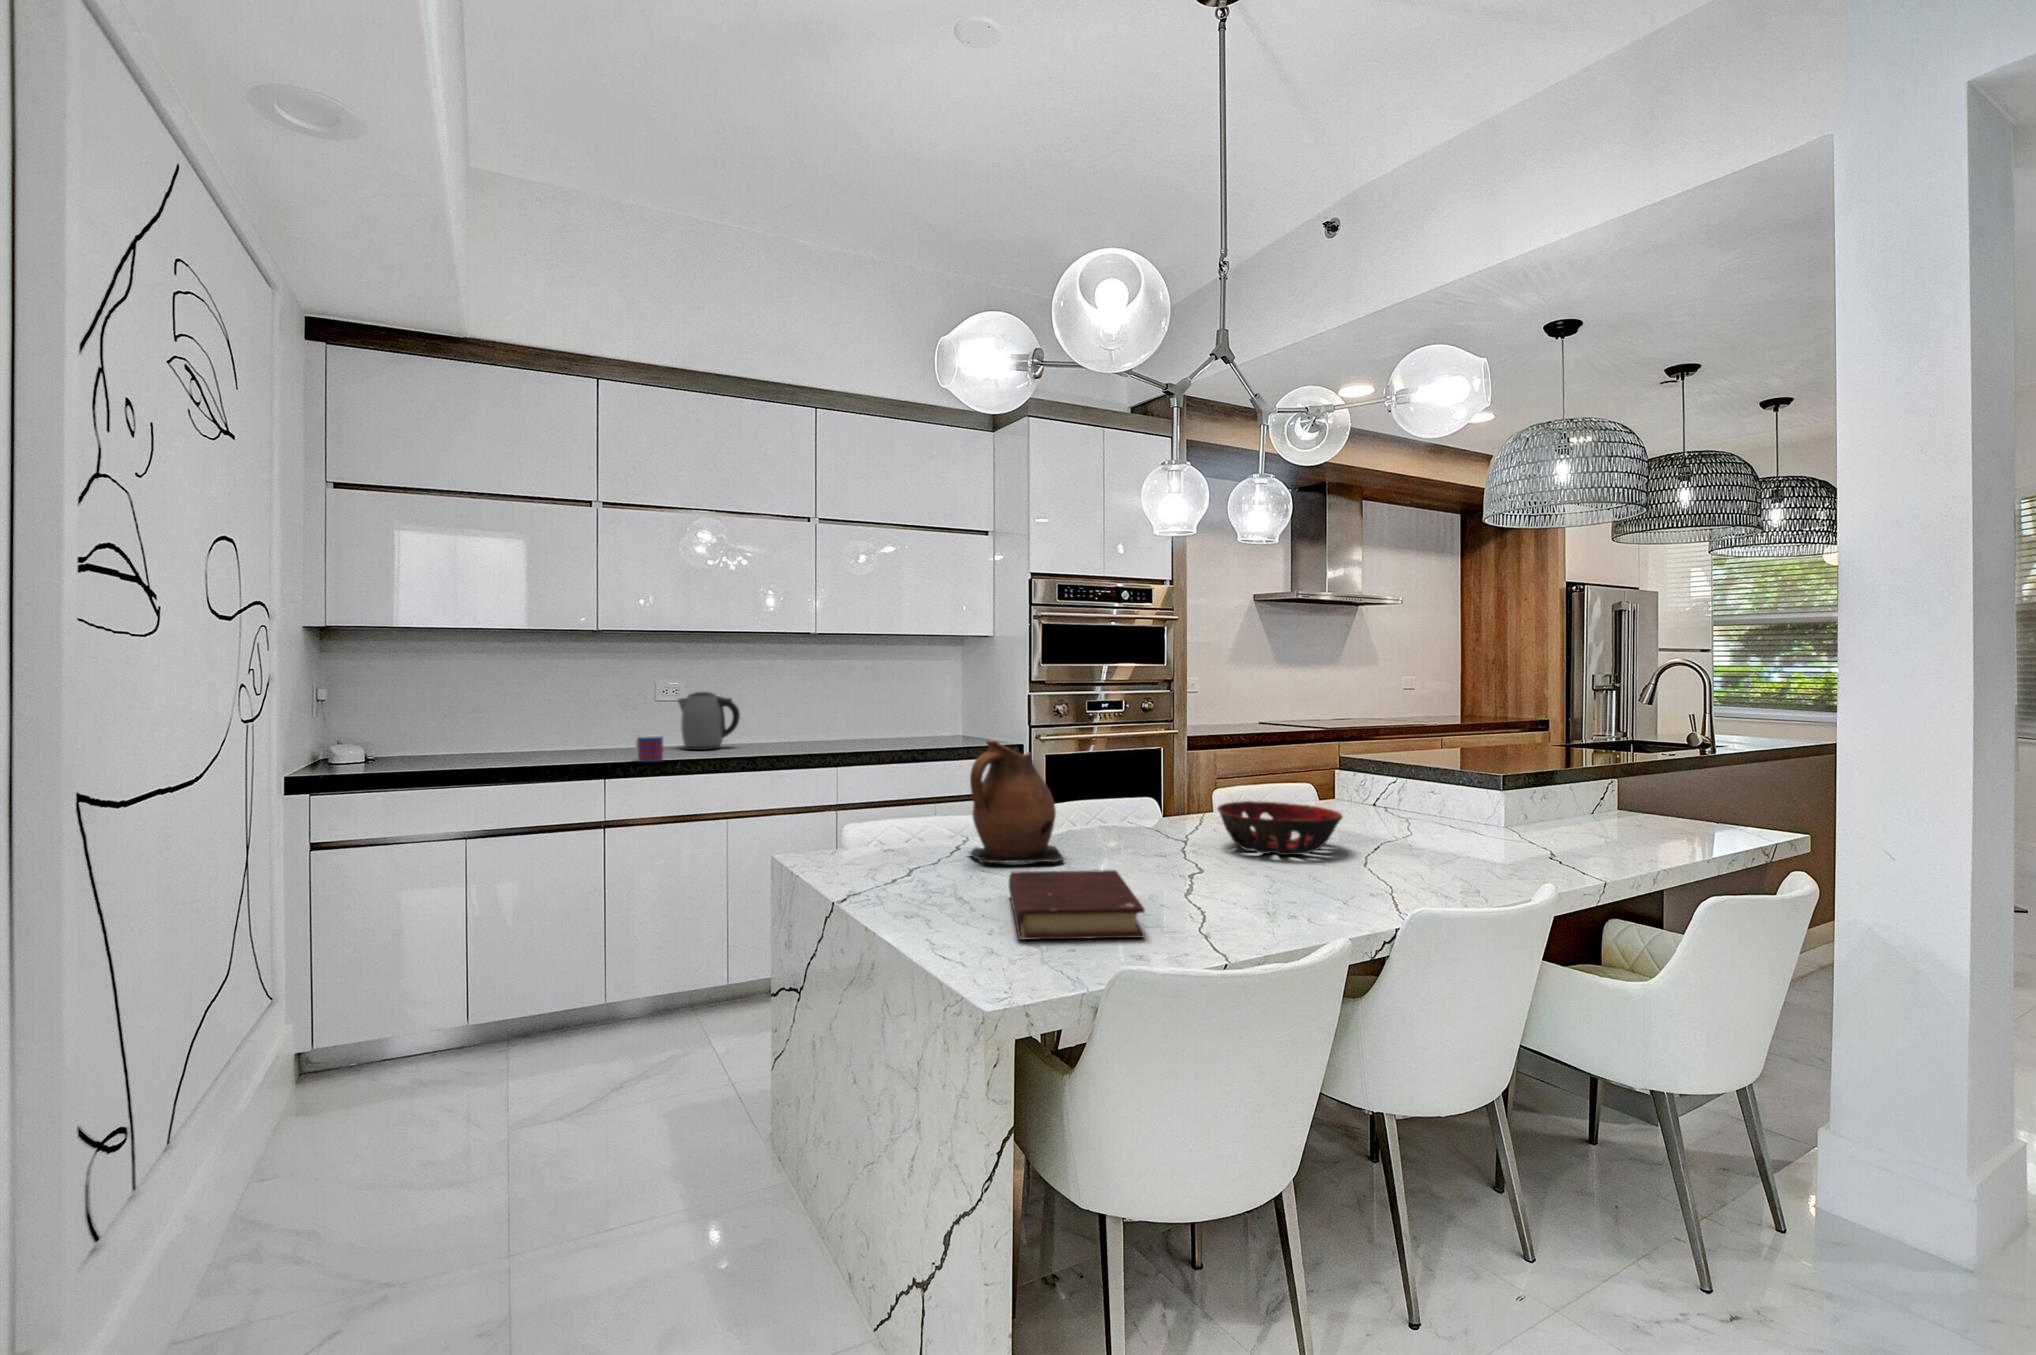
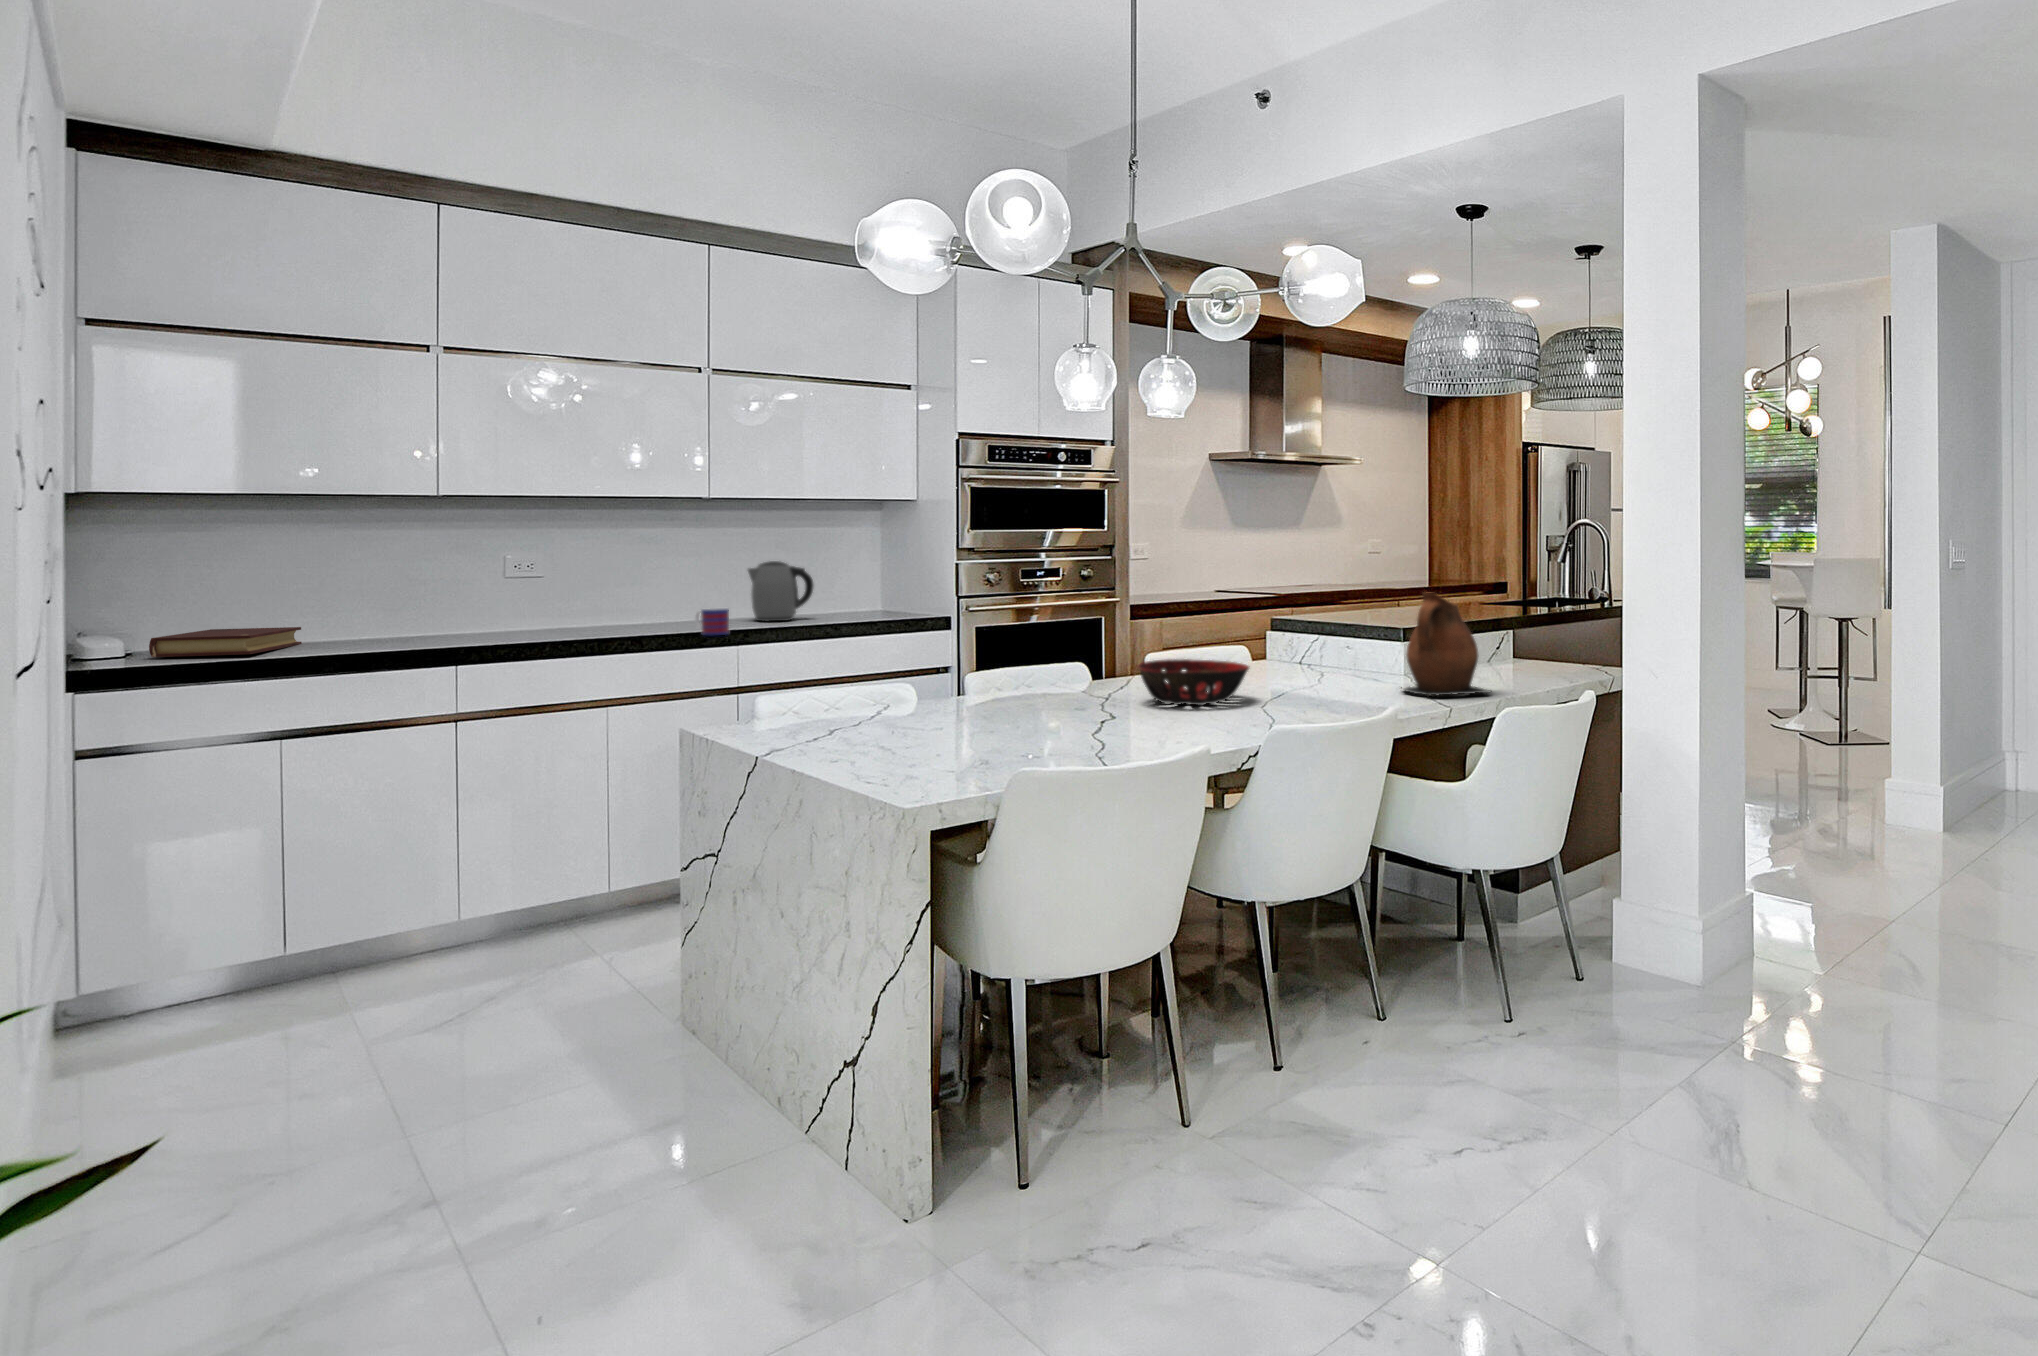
kettle: present [678,692,740,750] -> present [748,561,813,621]
mug: present [635,736,663,762] -> present [695,608,729,635]
ceramic pitcher: present [968,740,1064,863] -> present [1401,592,1492,696]
book: present [1009,870,1145,940] -> present [149,627,302,657]

